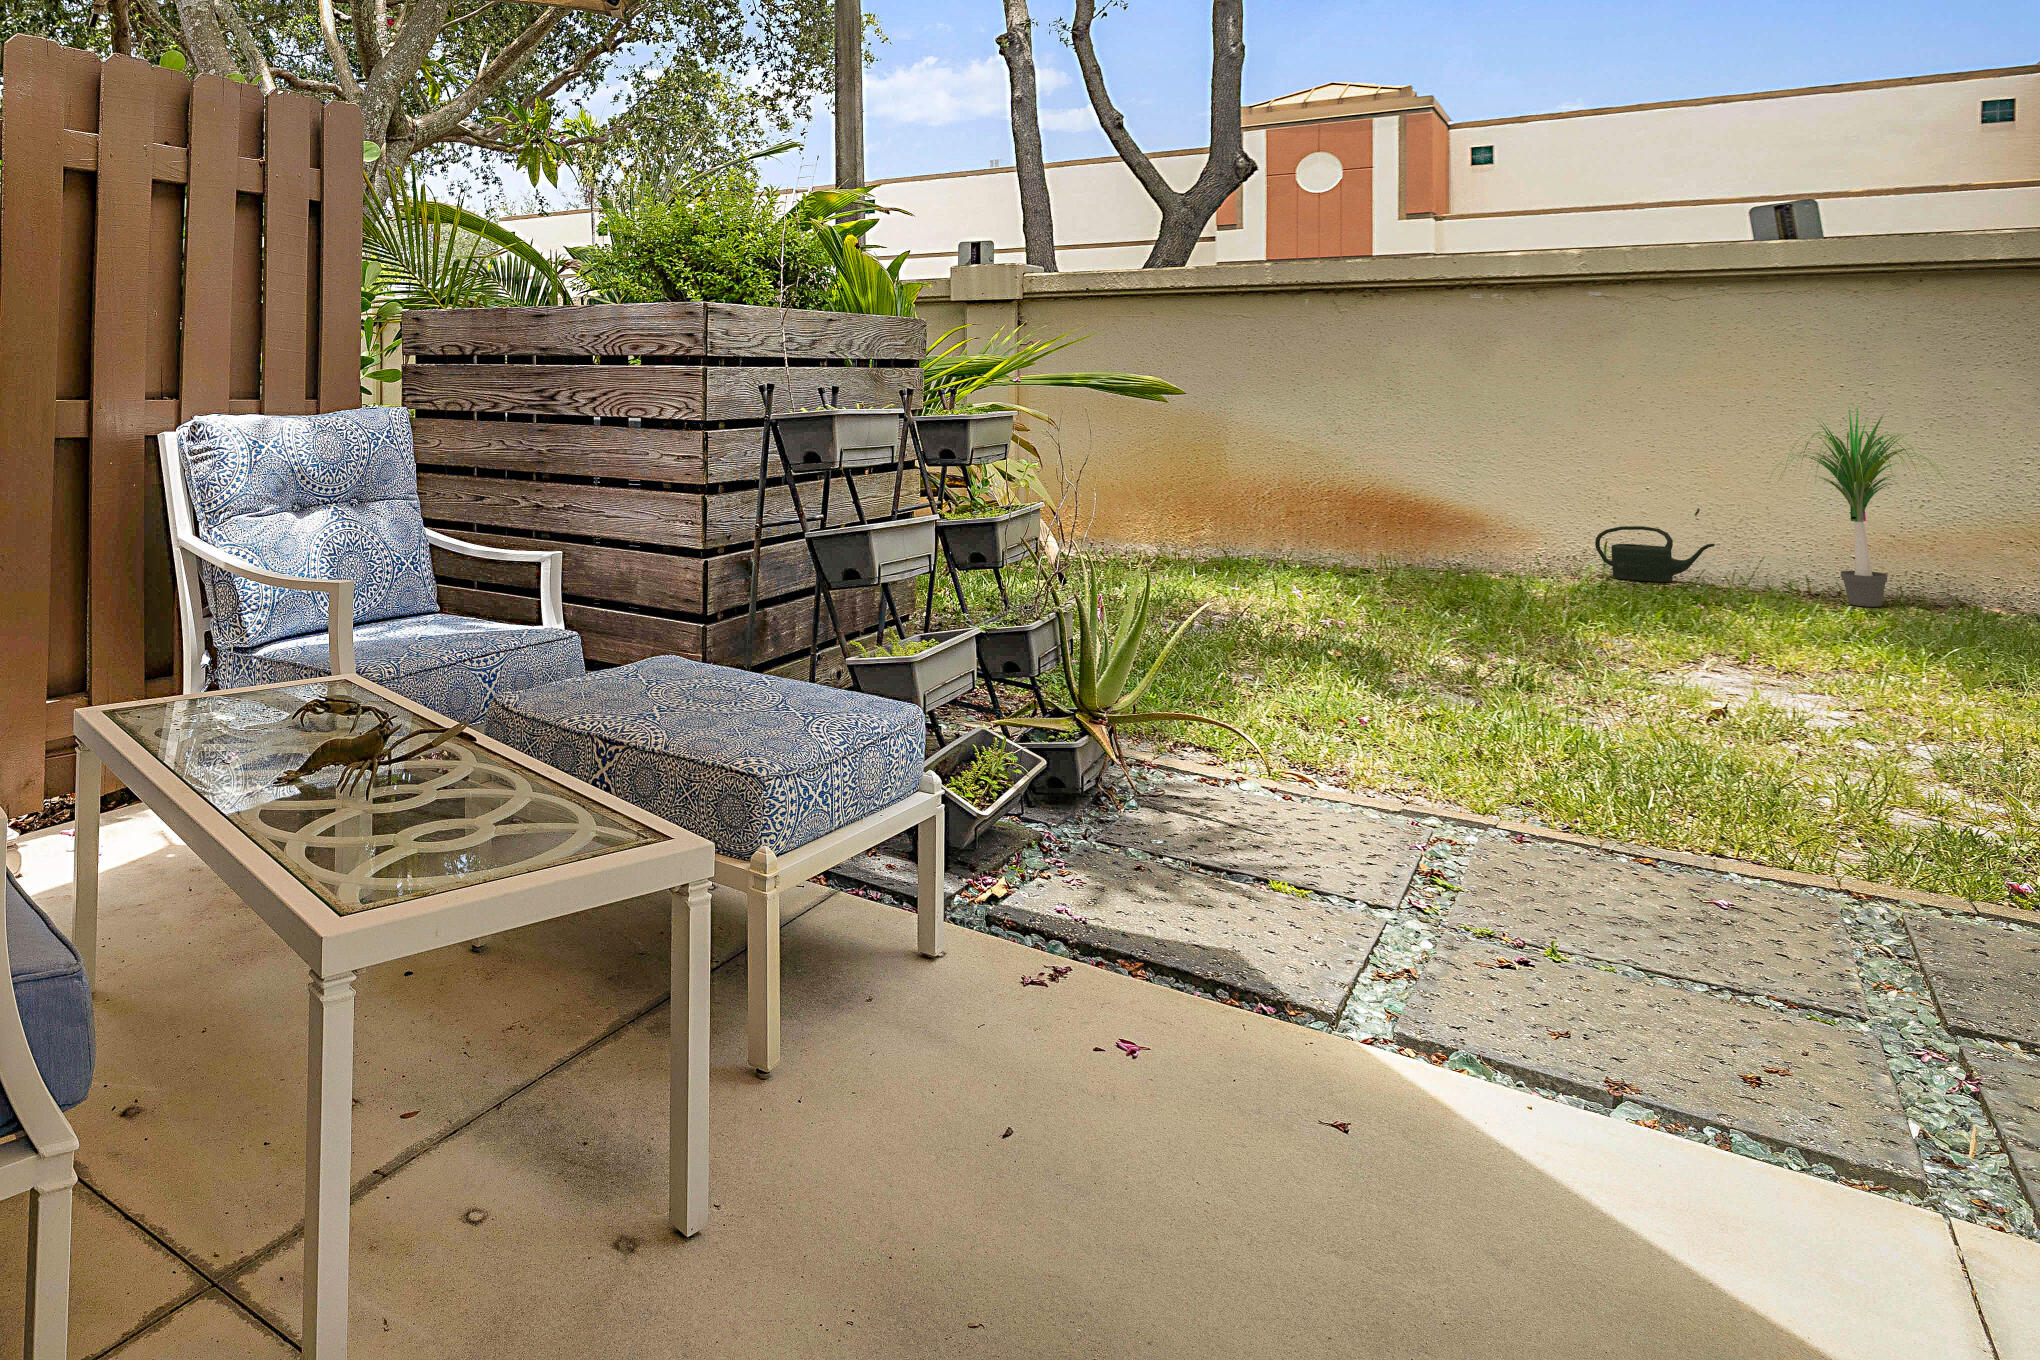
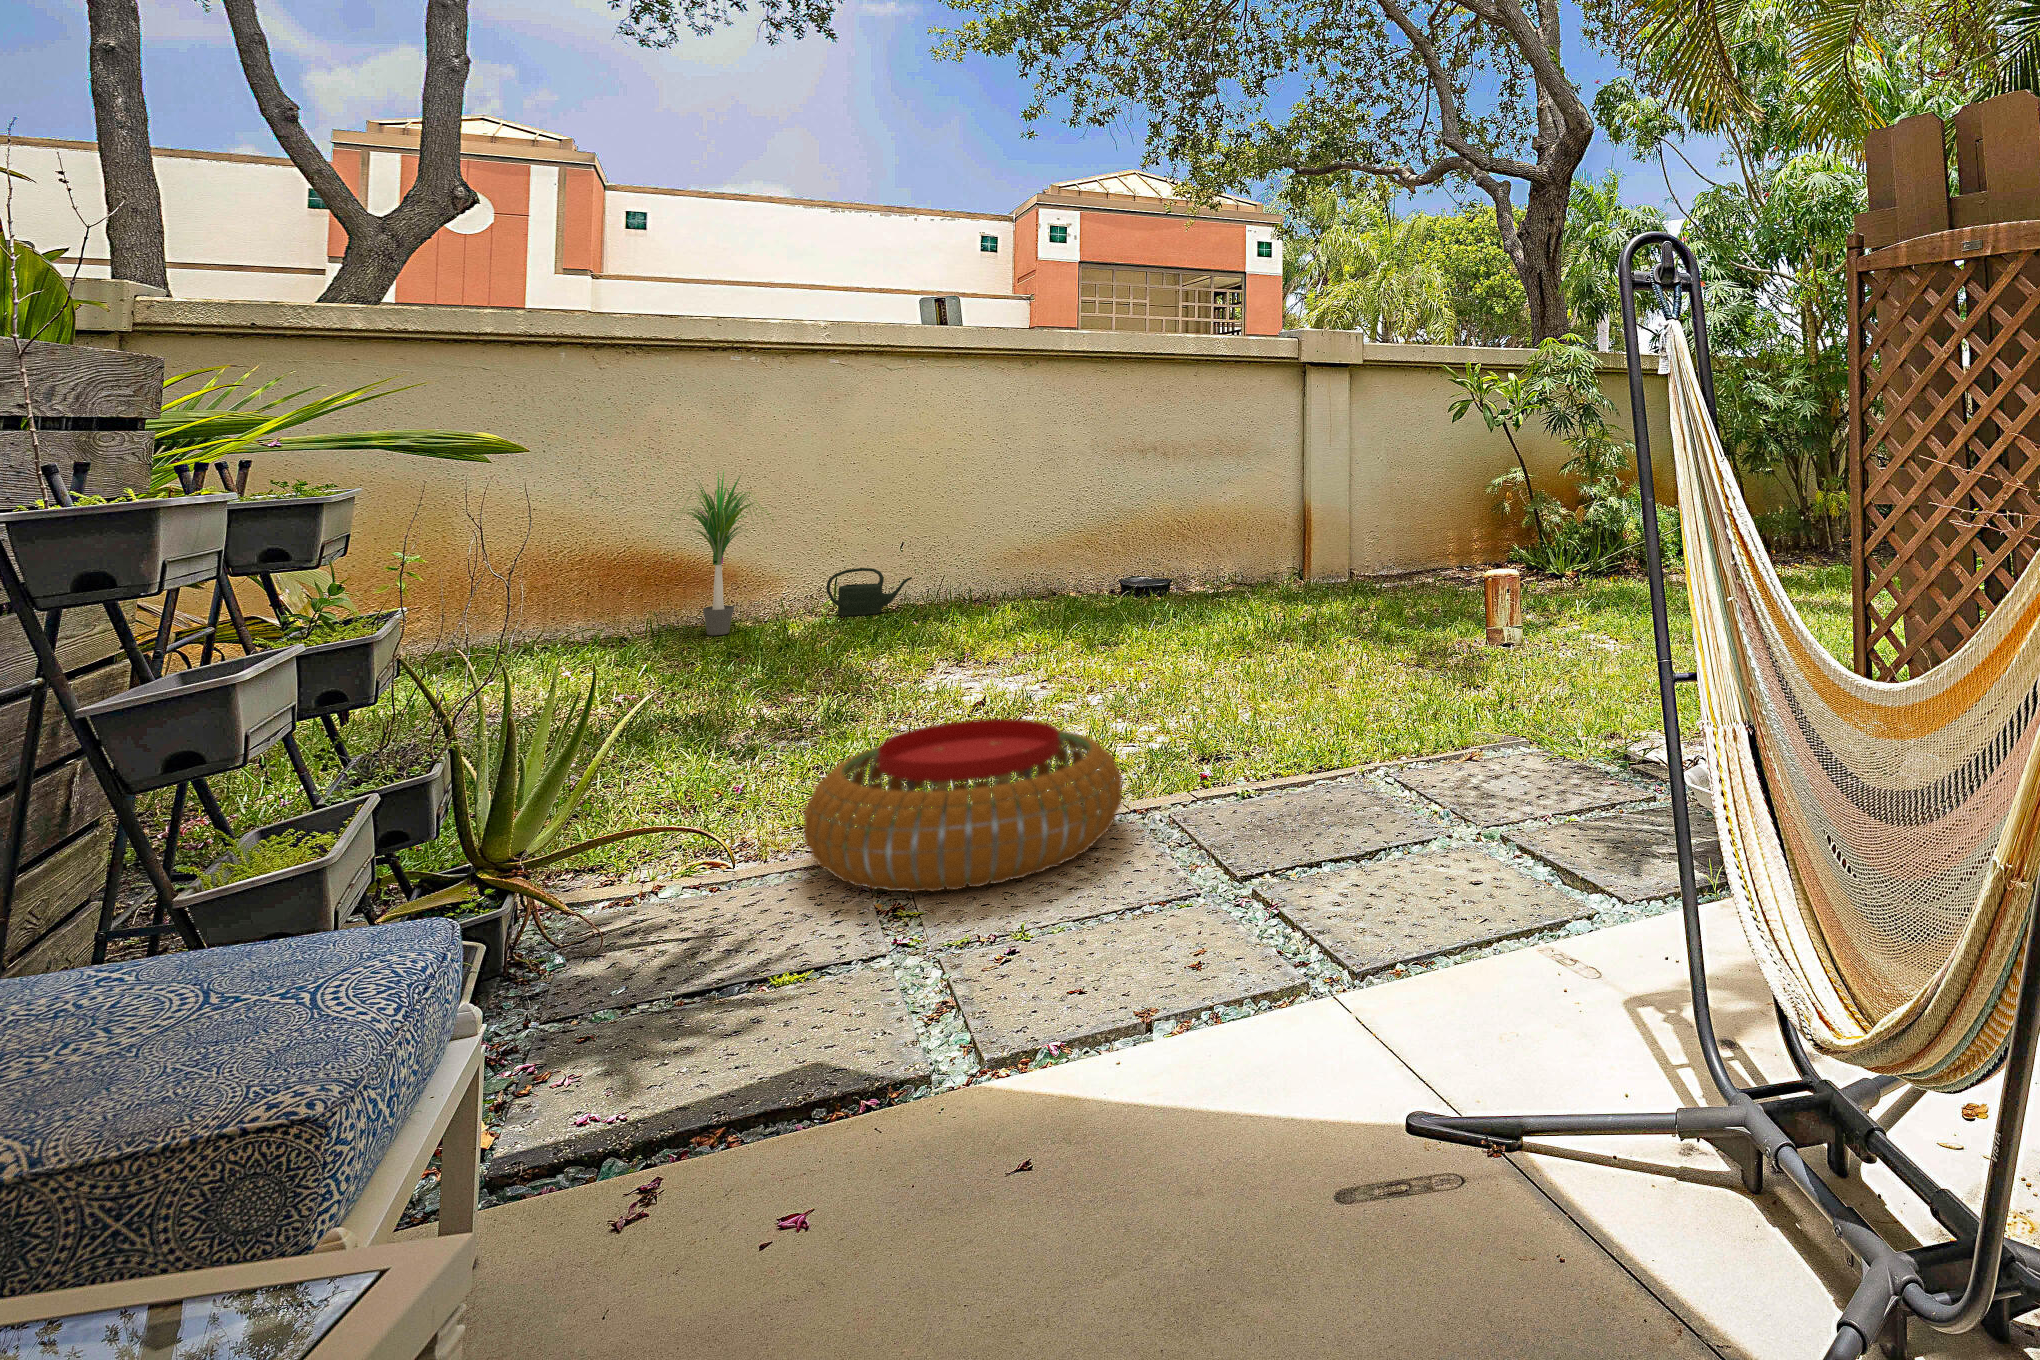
potted plant: present [1774,407,1948,607] -> present [659,471,775,635]
pouf: none [1358,698,1797,901] -> present [804,719,1122,892]

